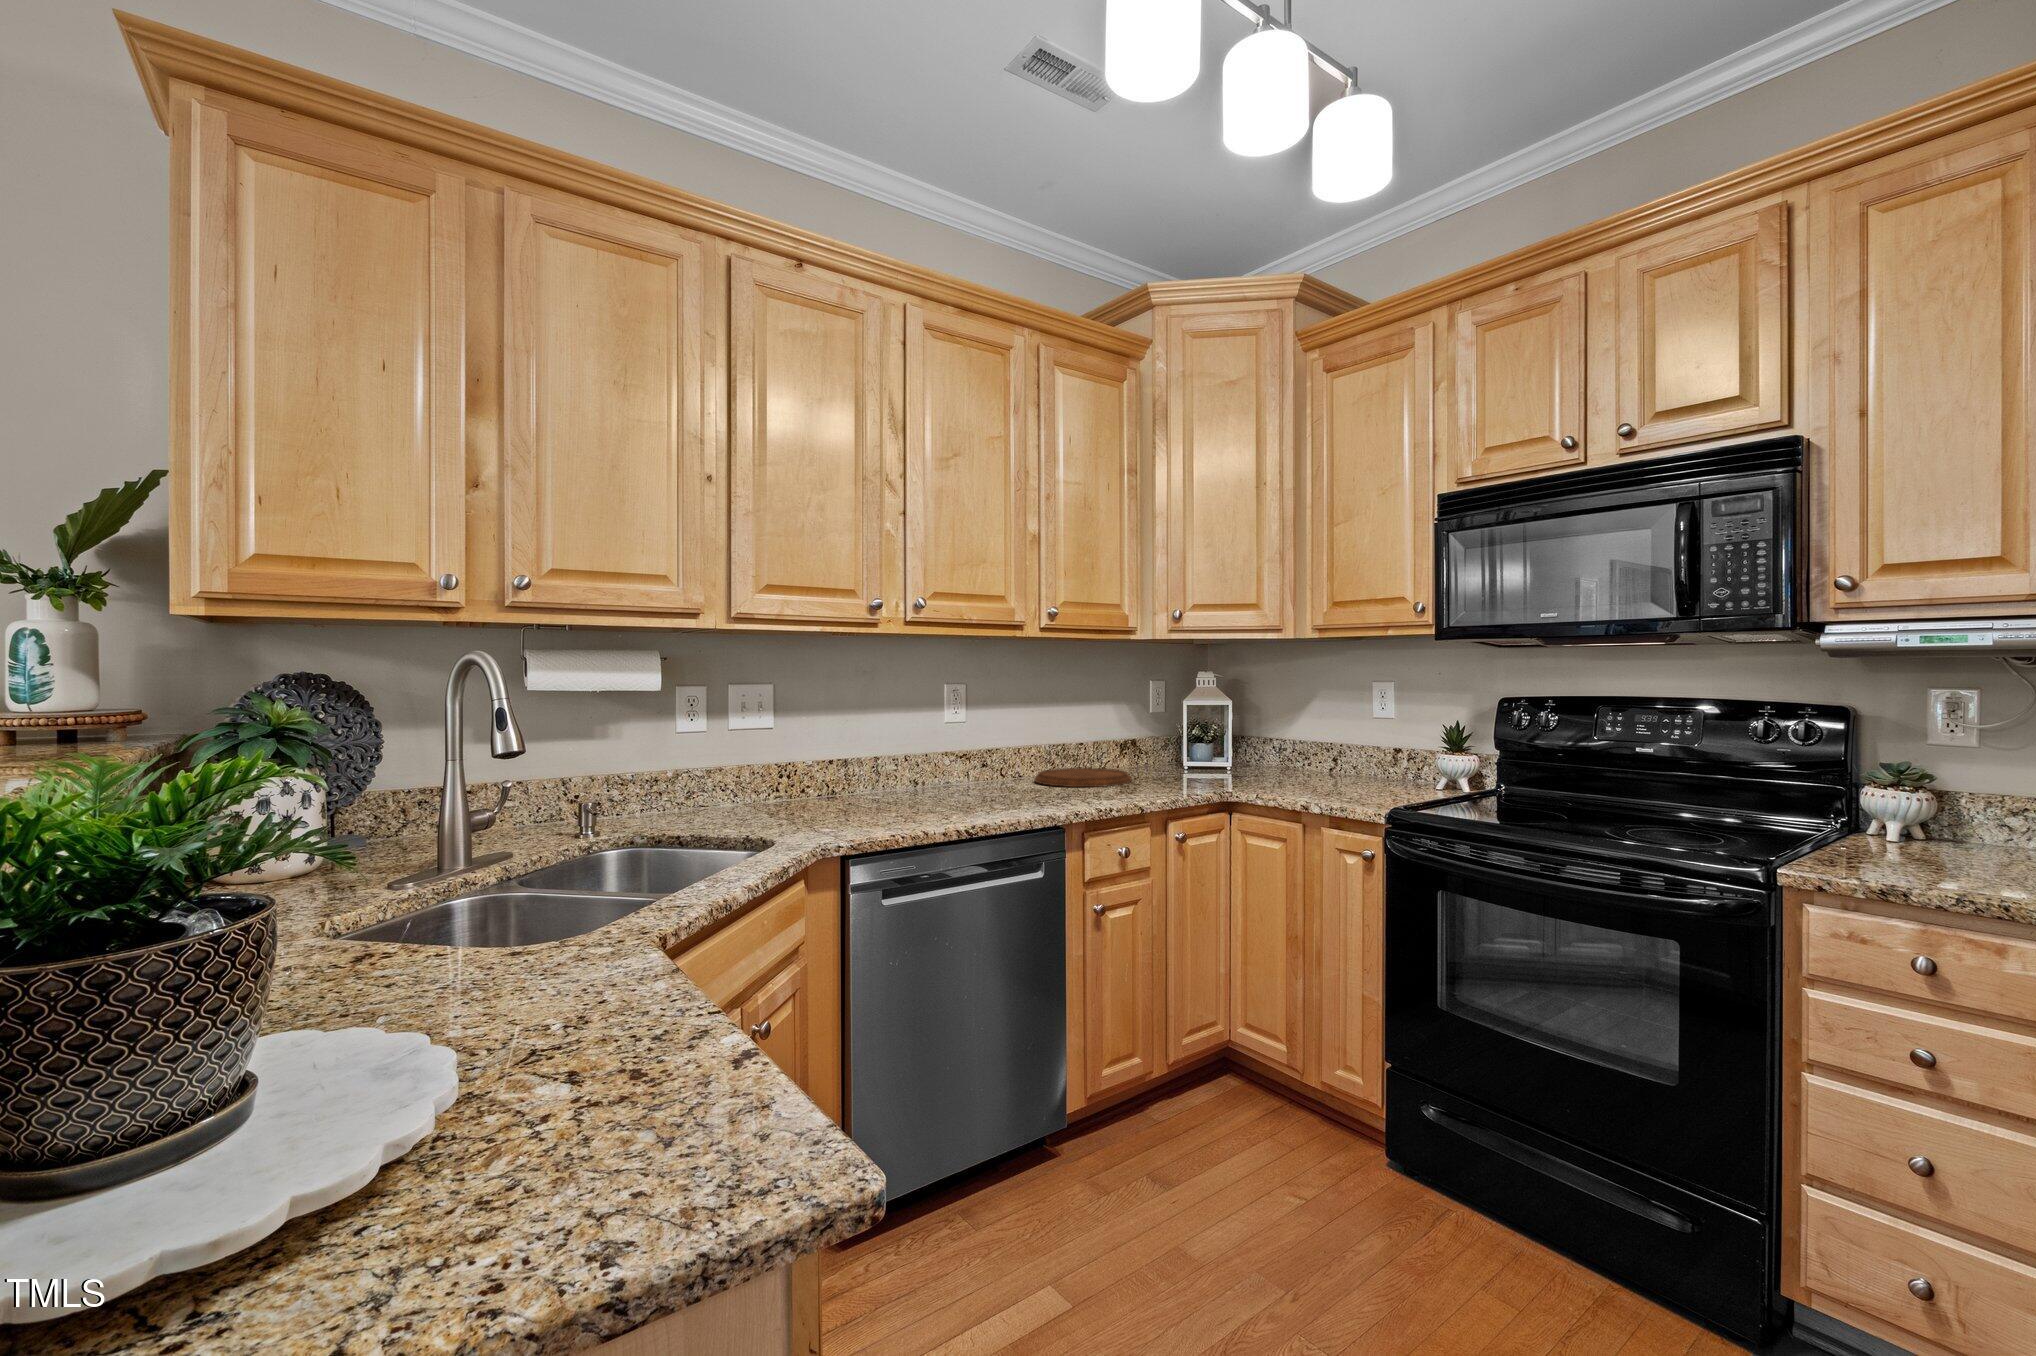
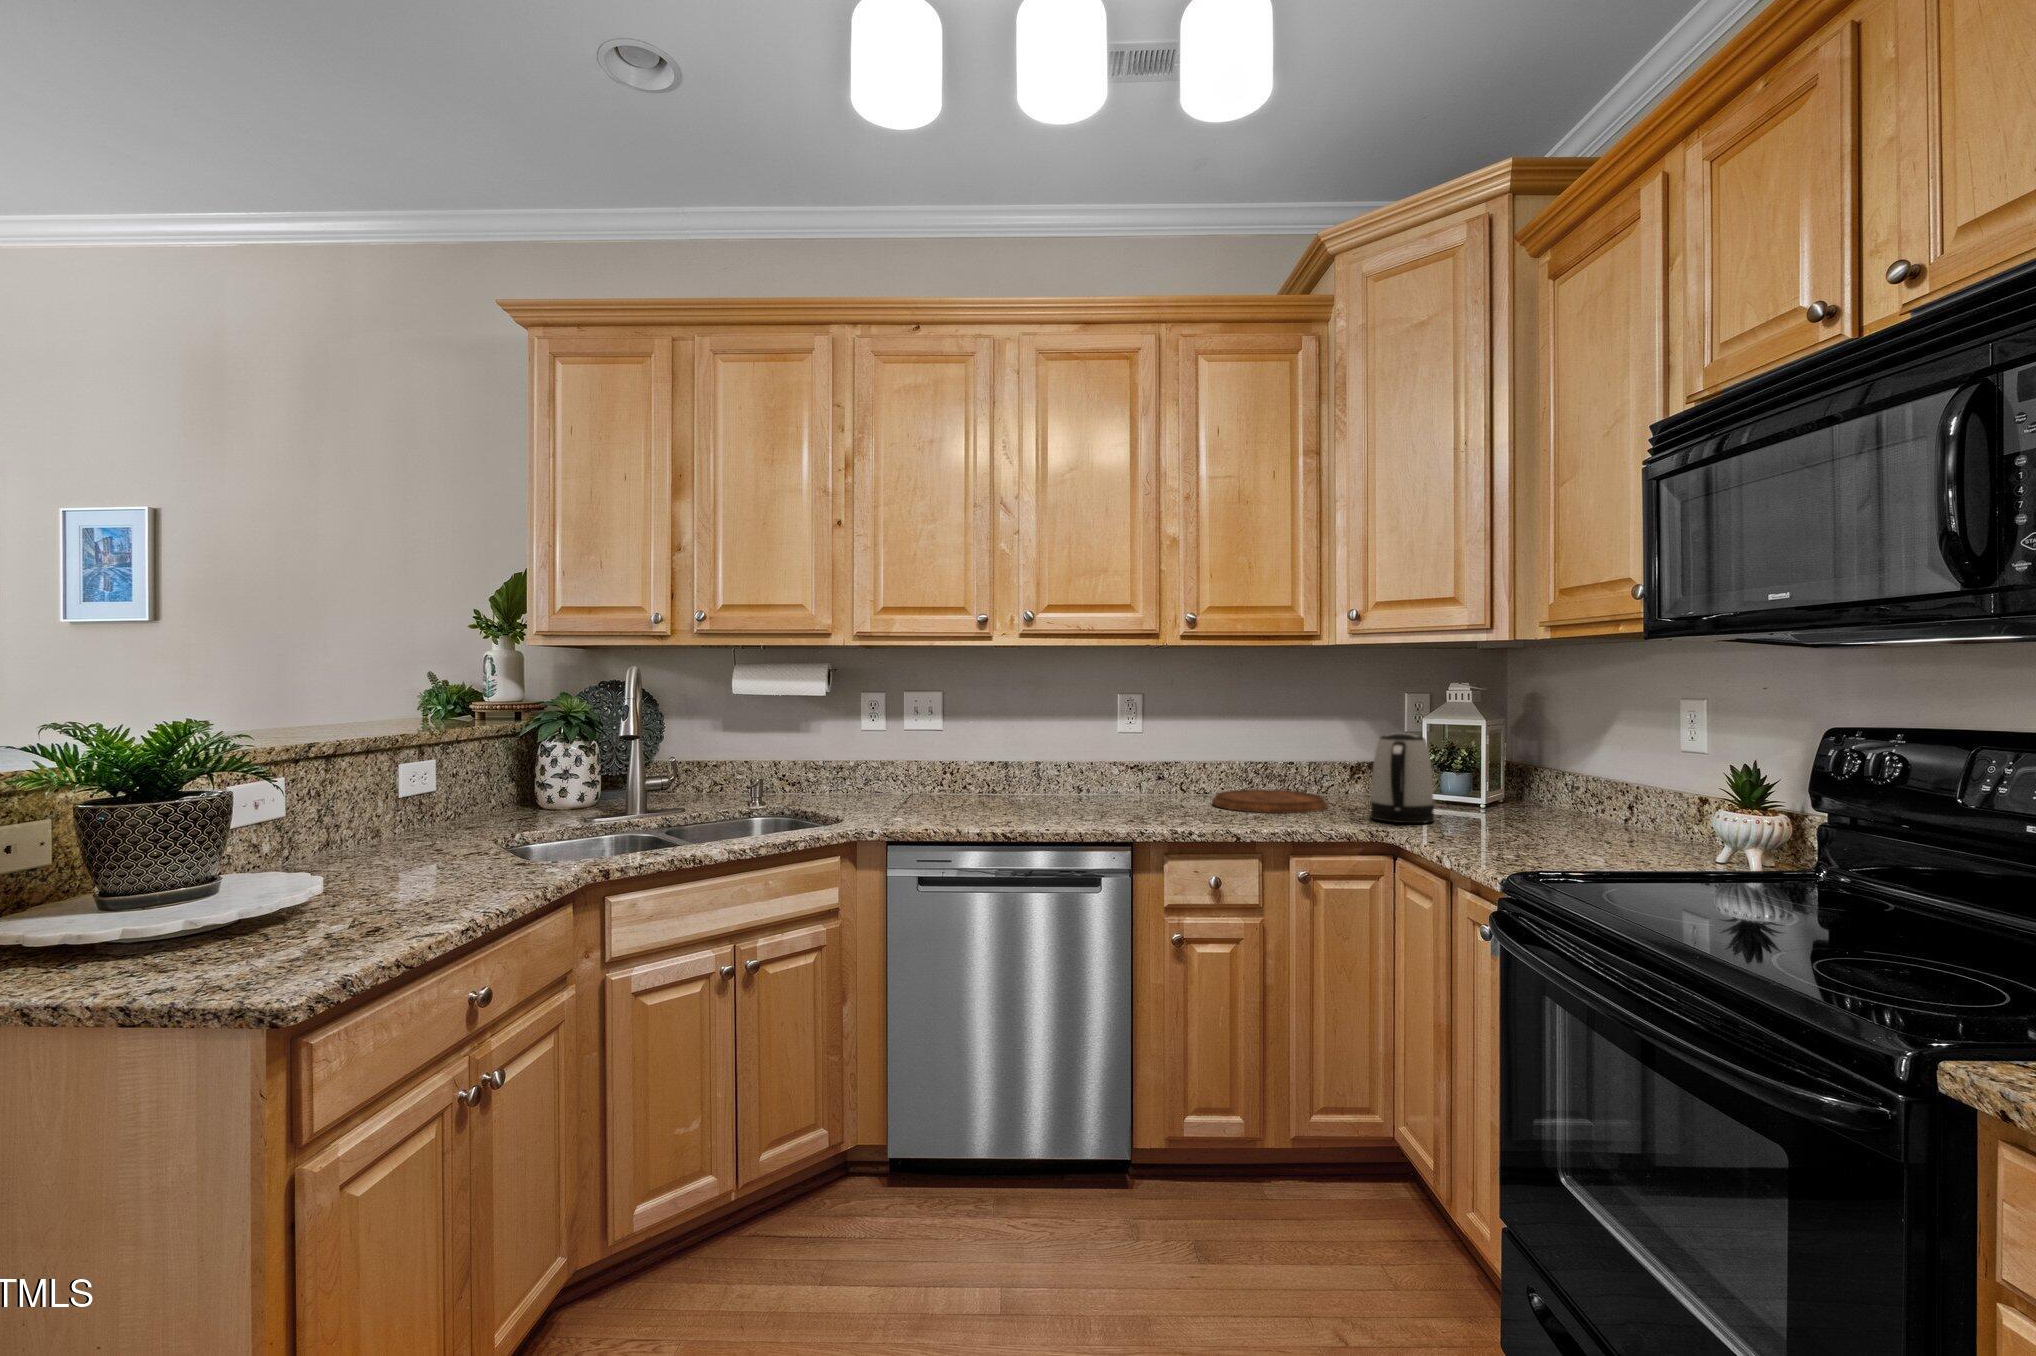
kettle: none [1184,712,1233,783] -> present [1371,733,1434,823]

